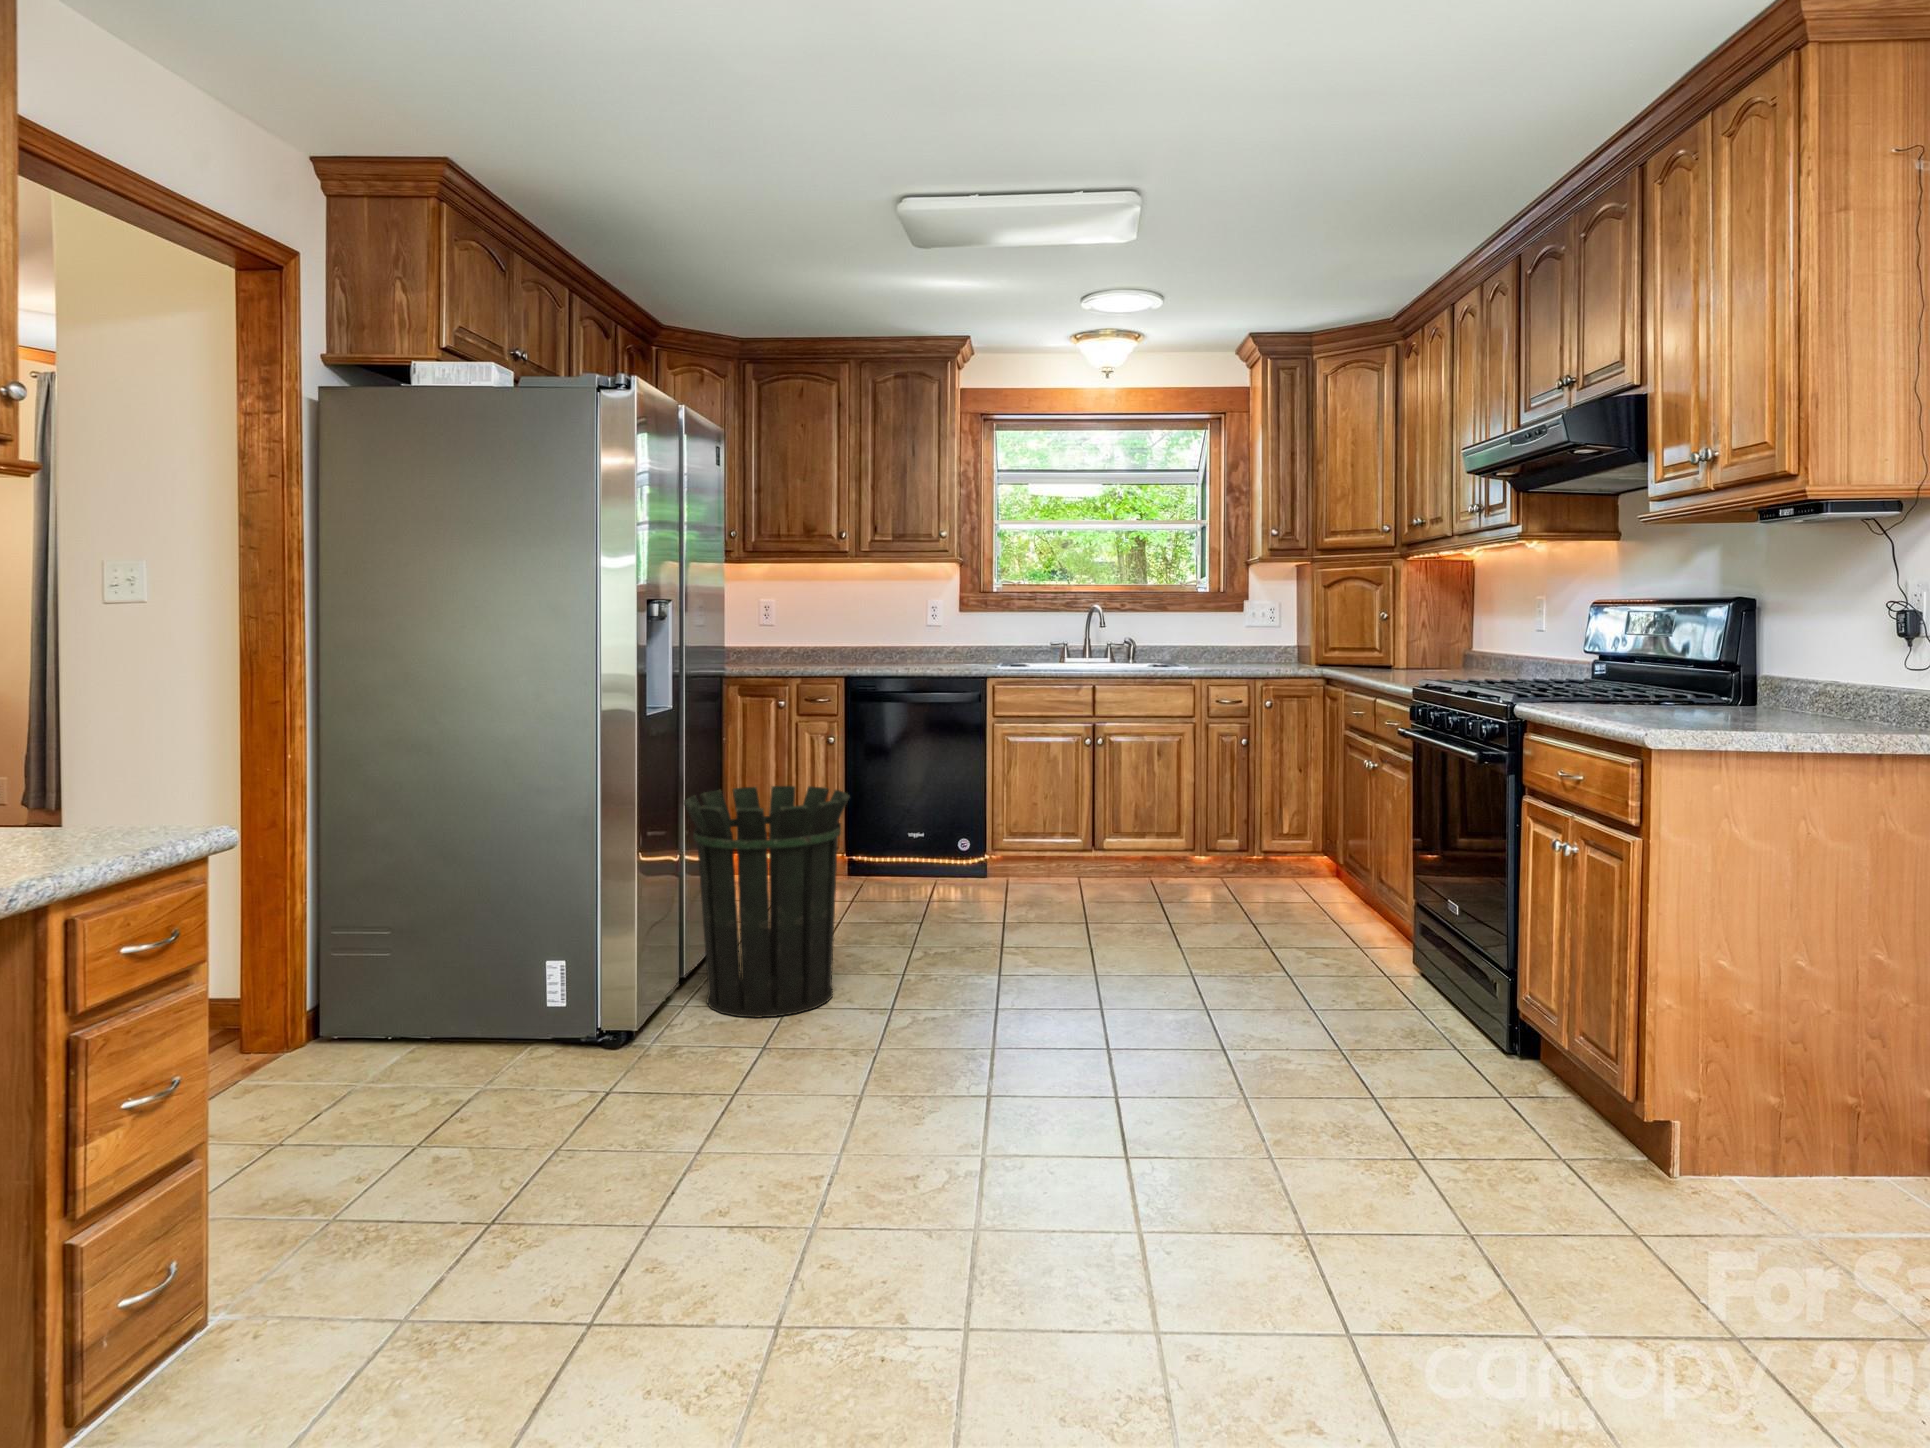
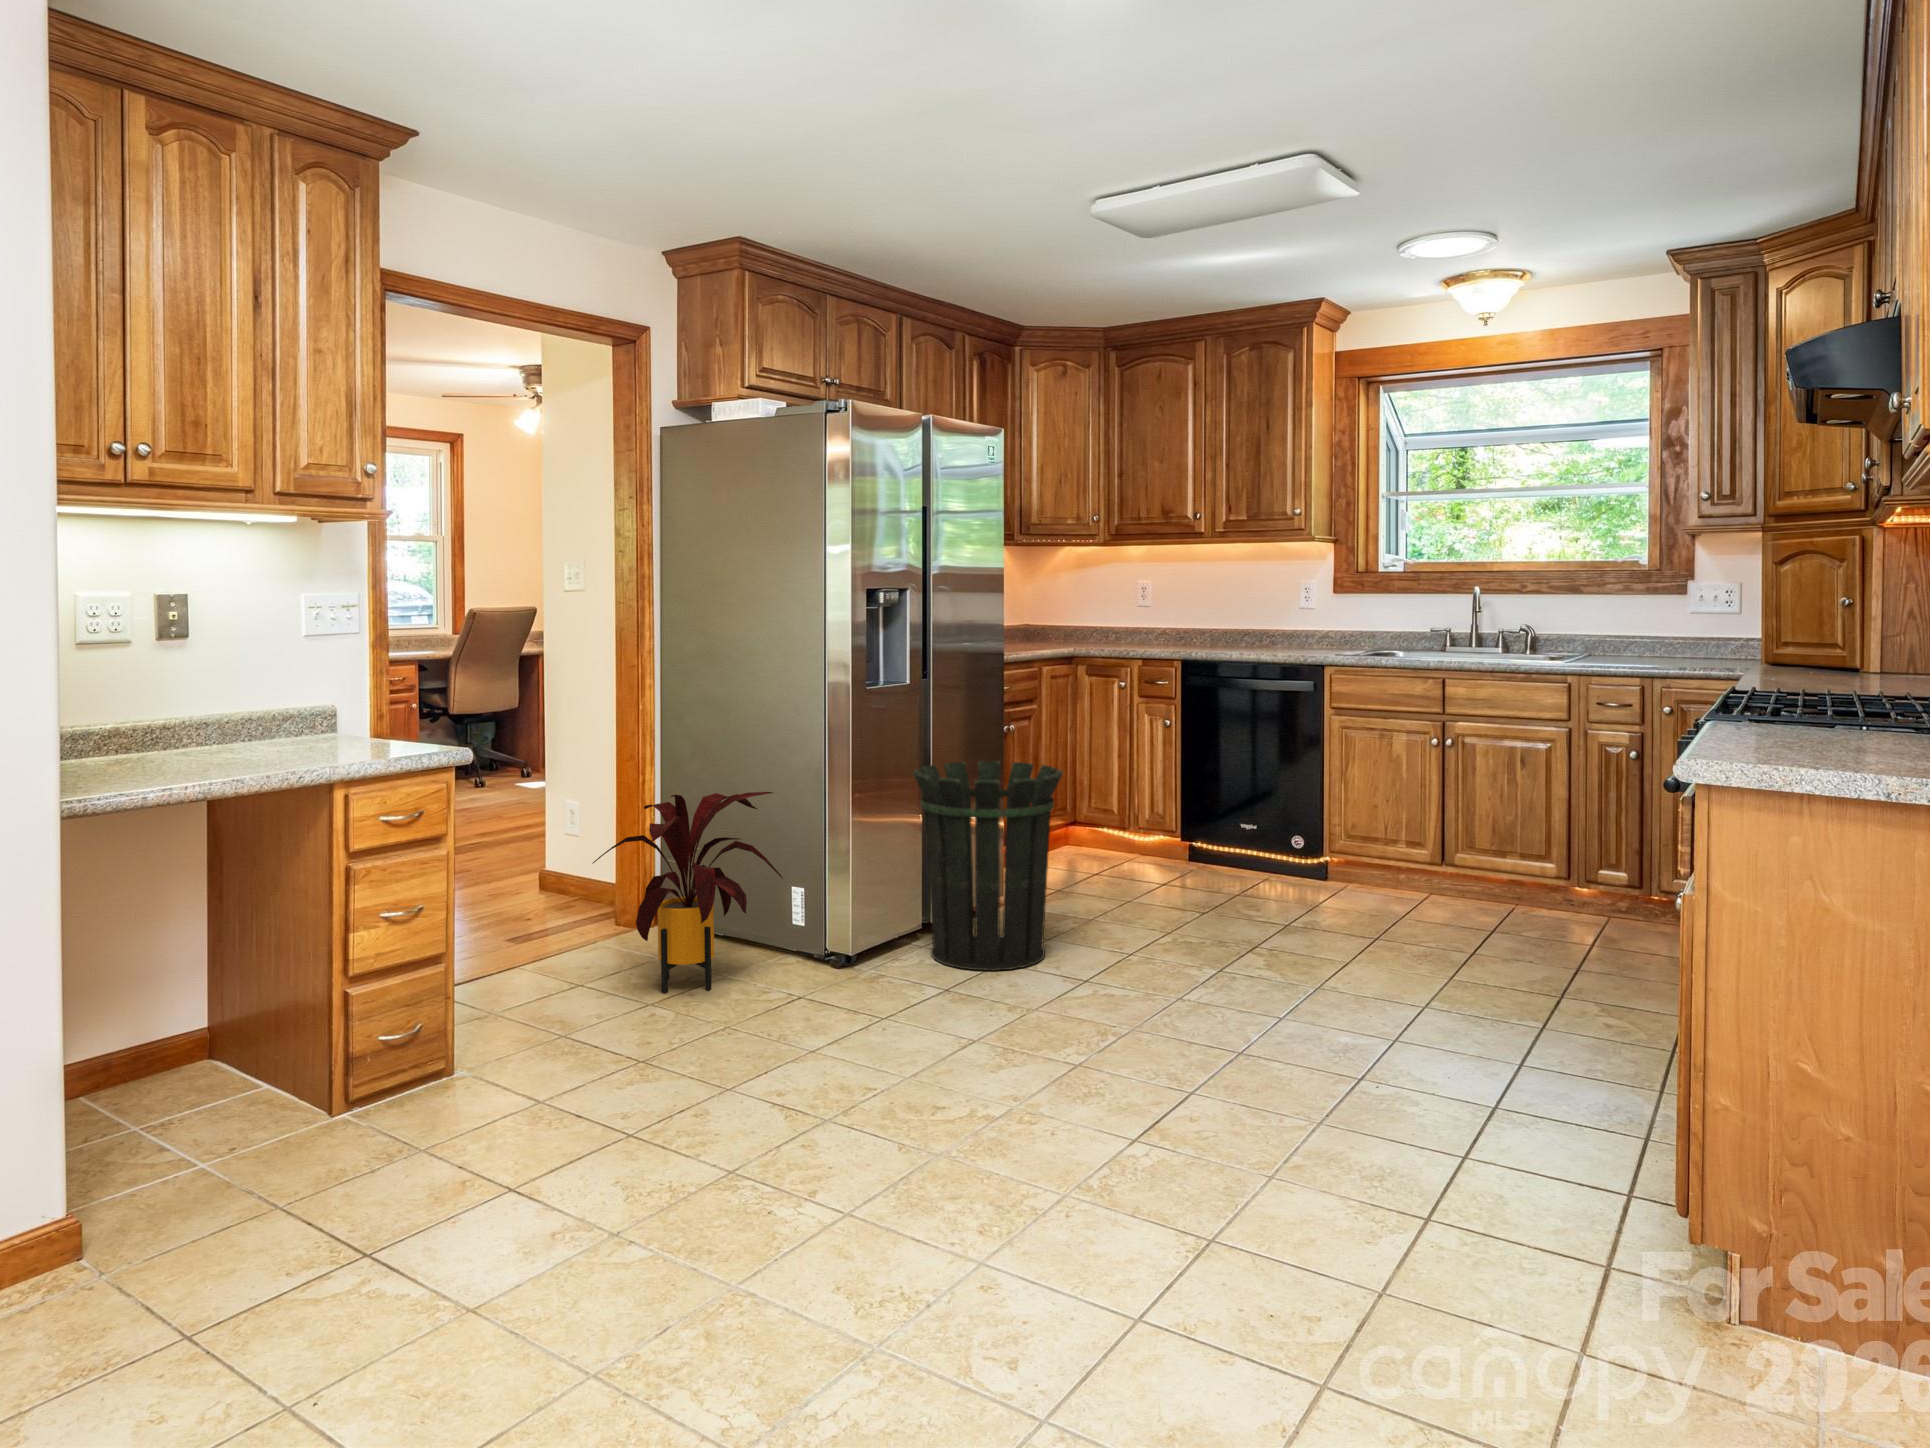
house plant: none [308,843,572,1120] -> present [592,792,782,993]

